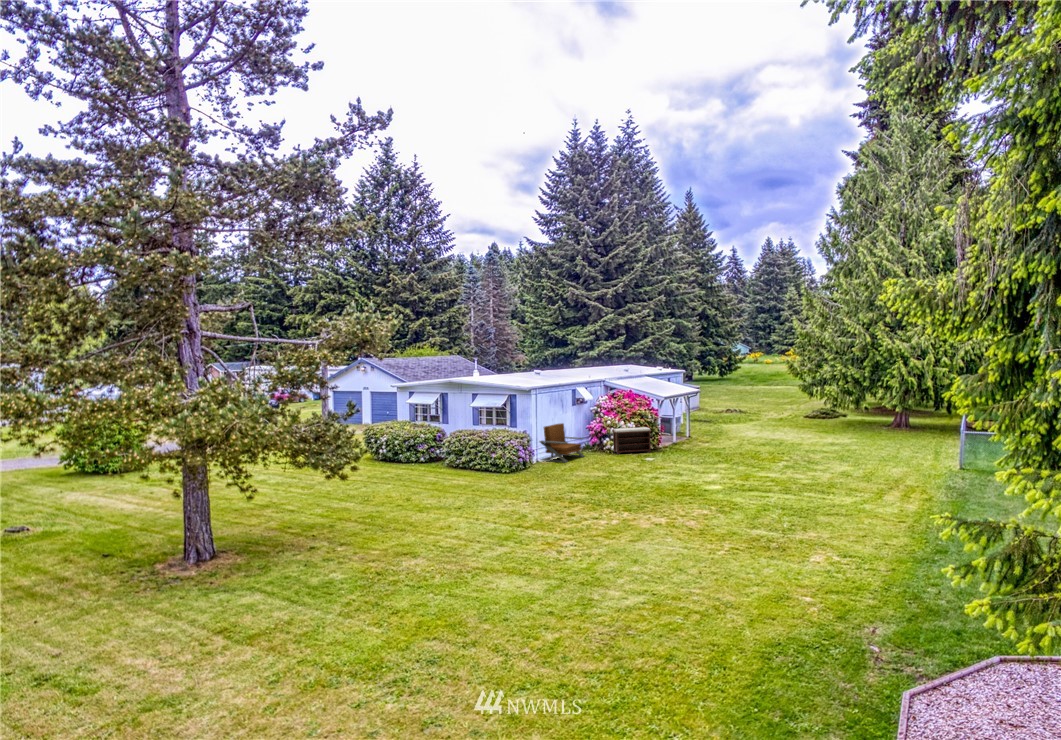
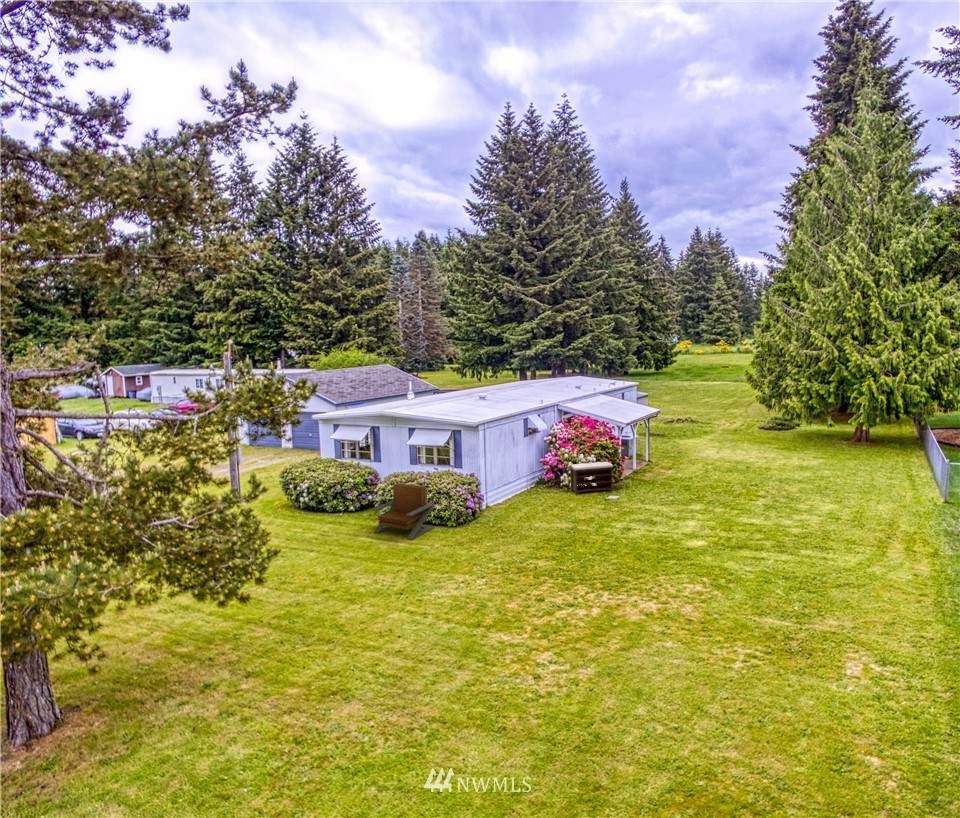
lounge chair: present [540,423,584,463] -> present [372,483,434,540]

